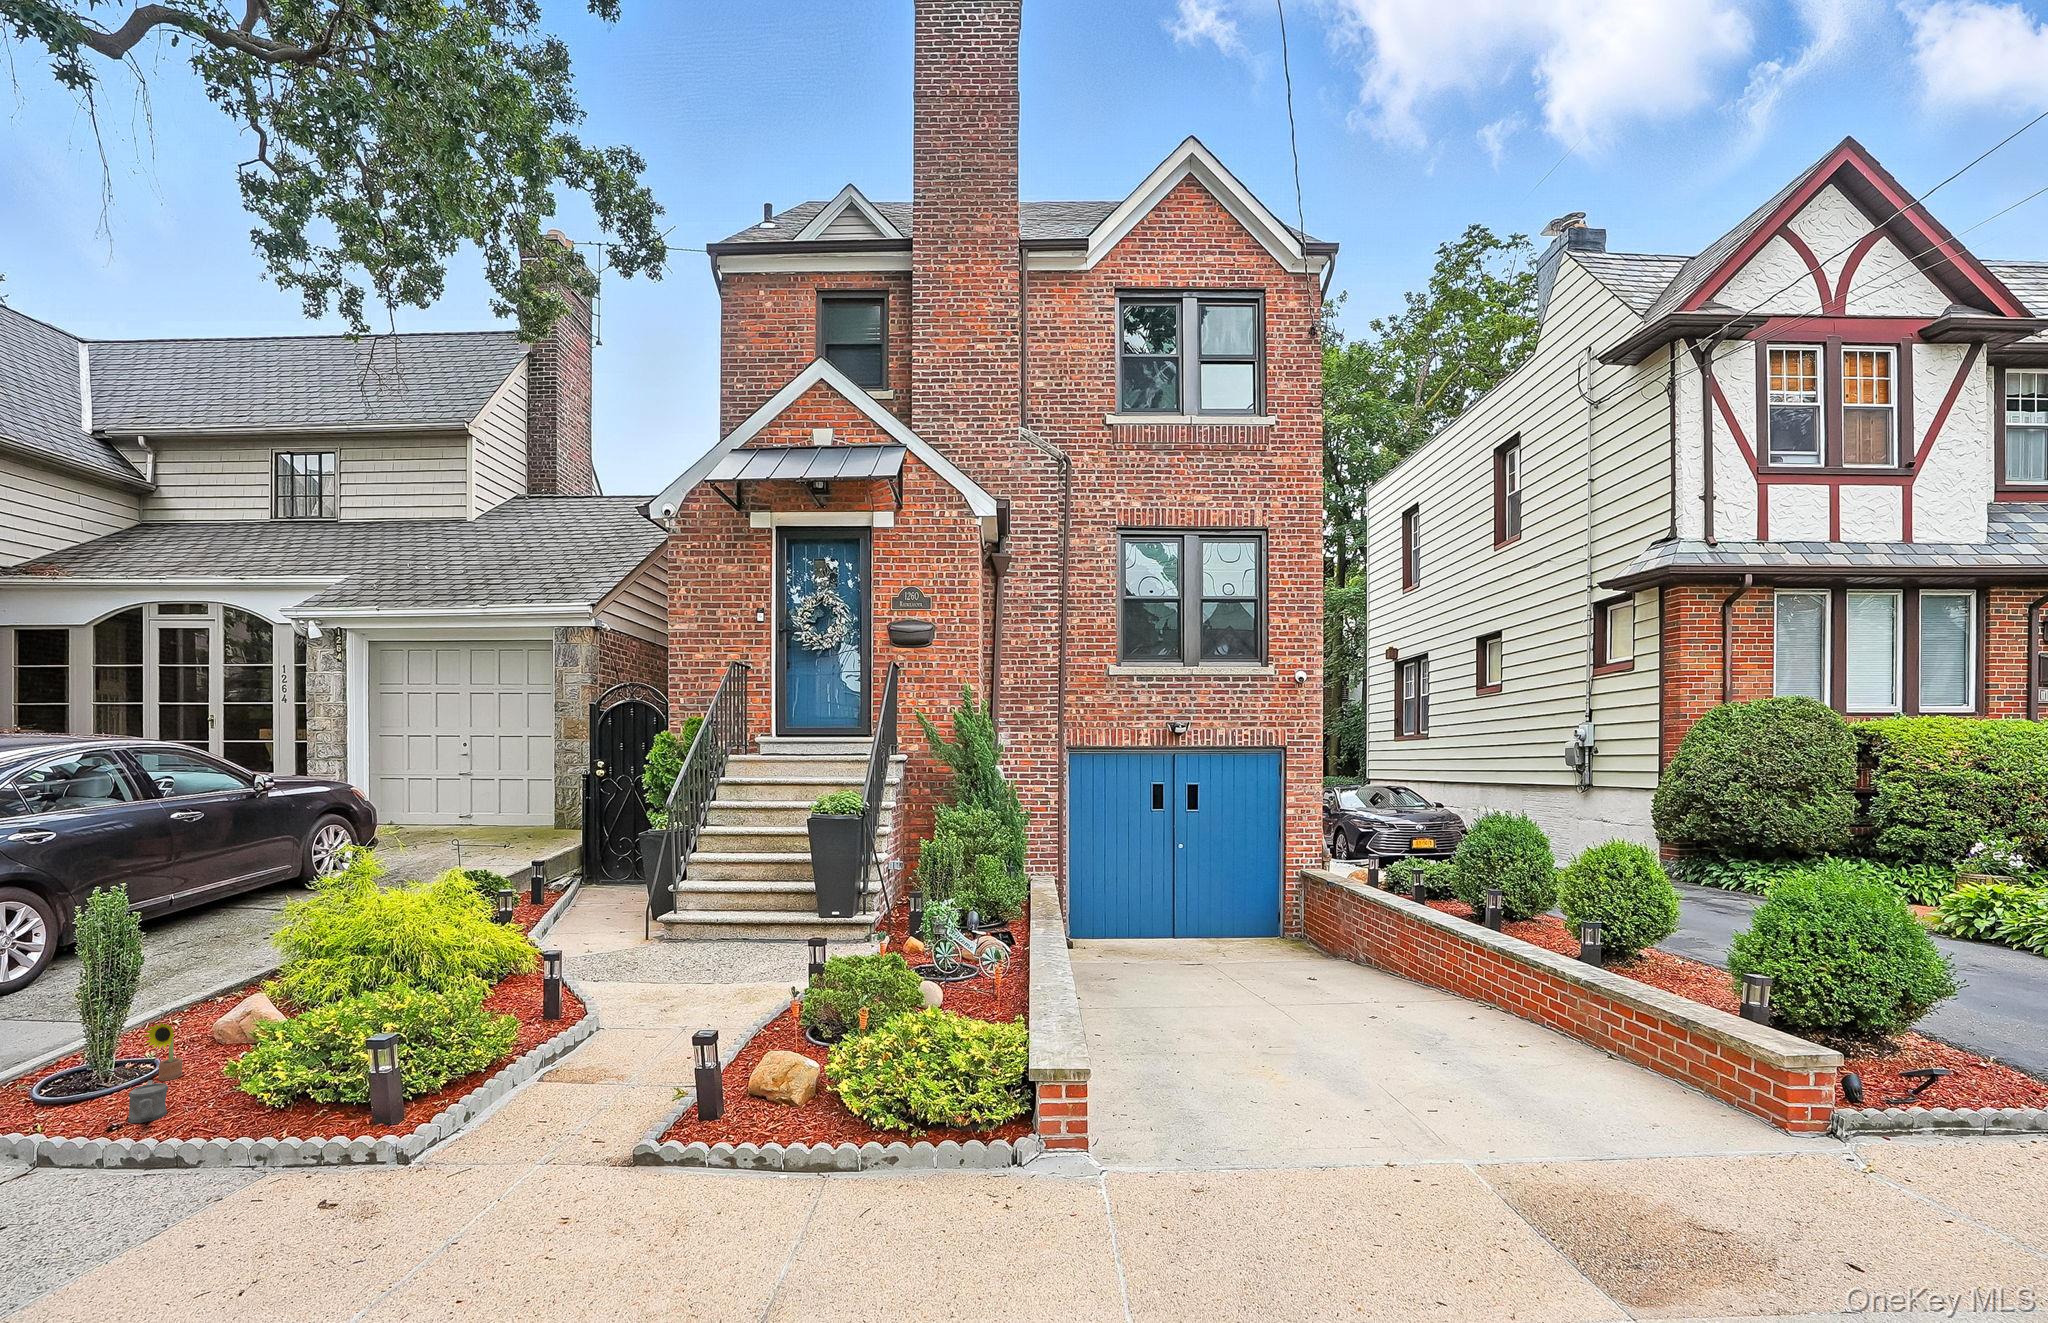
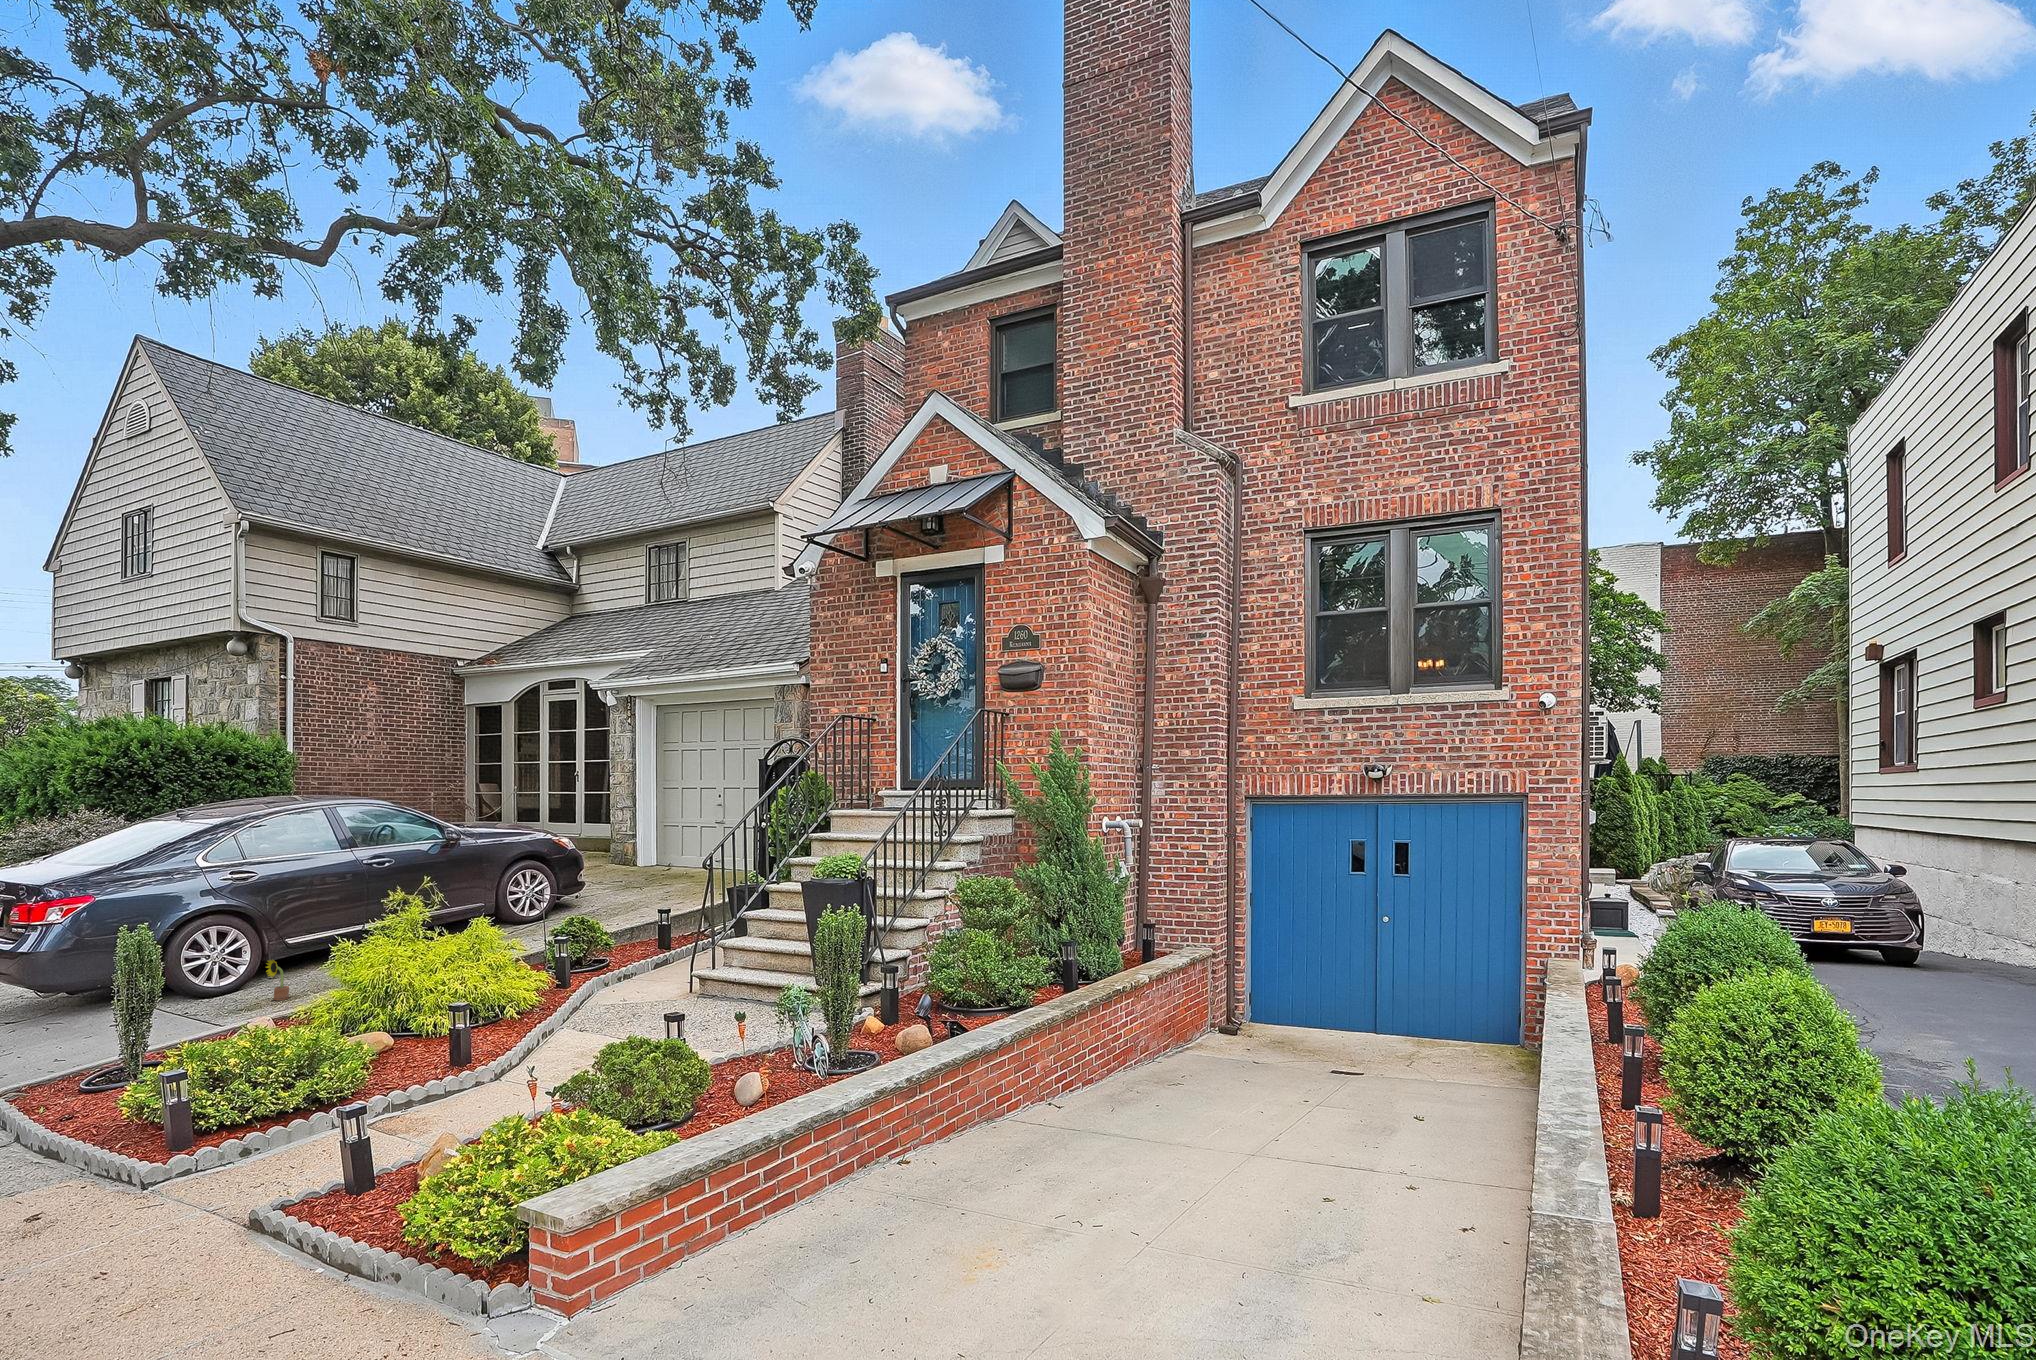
watering can: present [128,1080,168,1123] -> none [203,996,241,1022]

